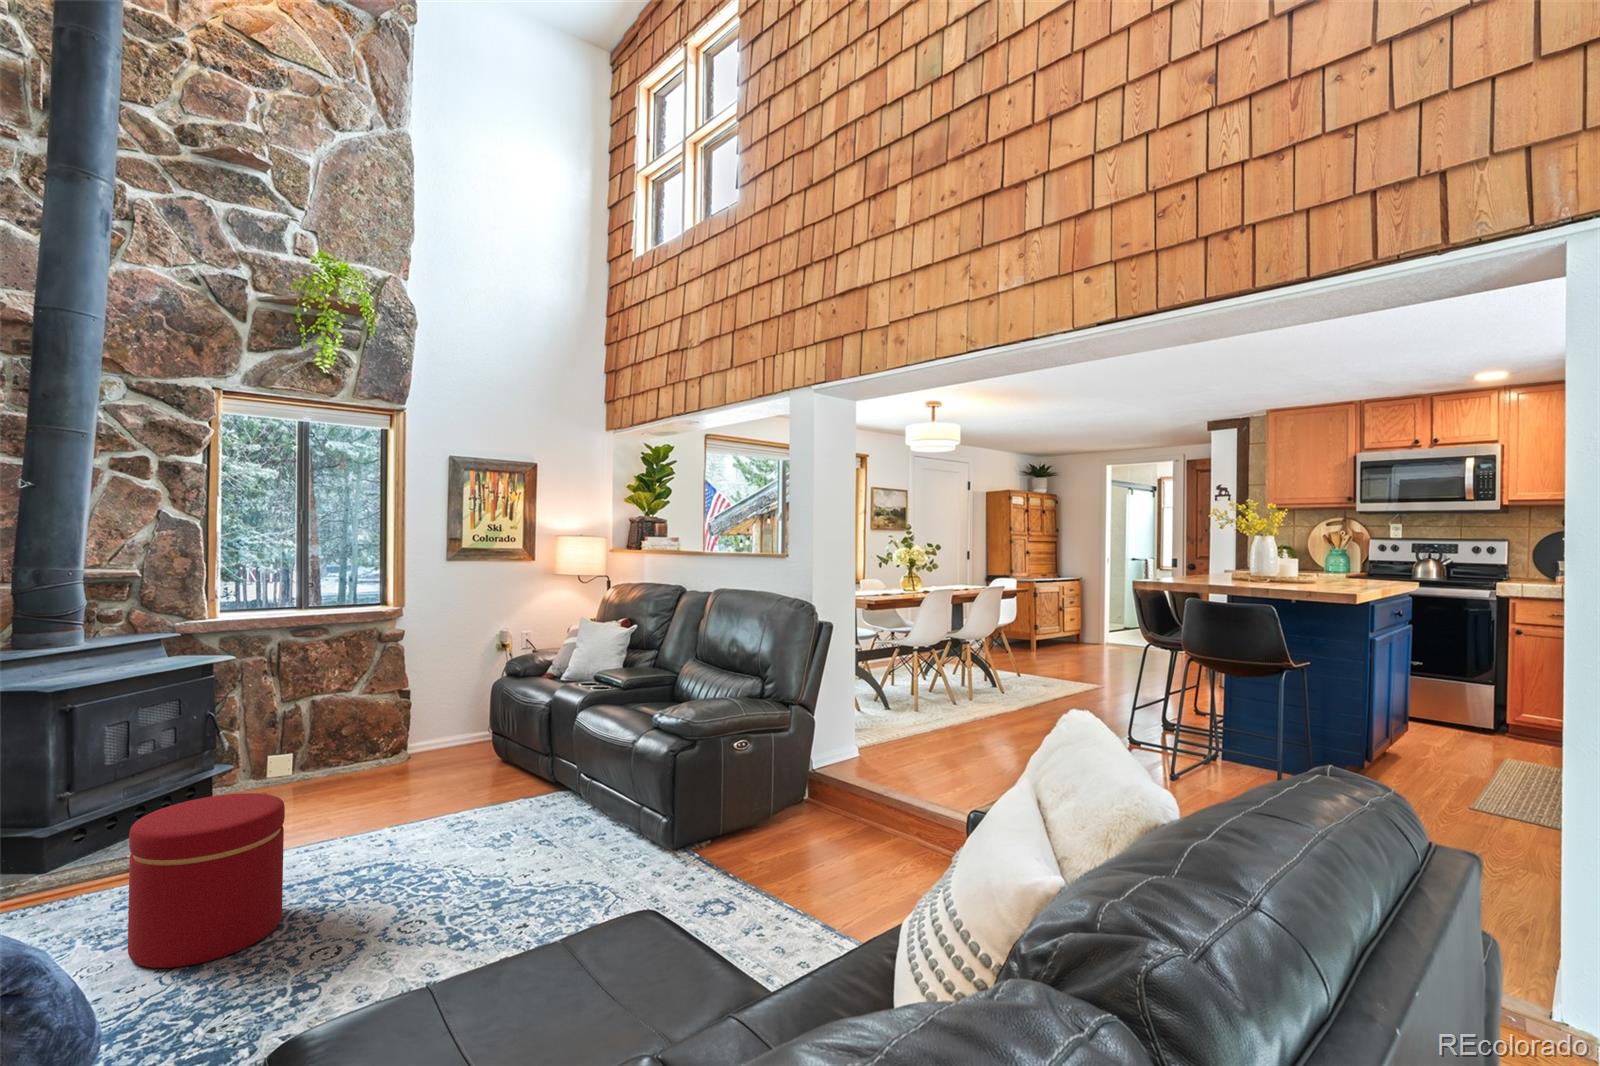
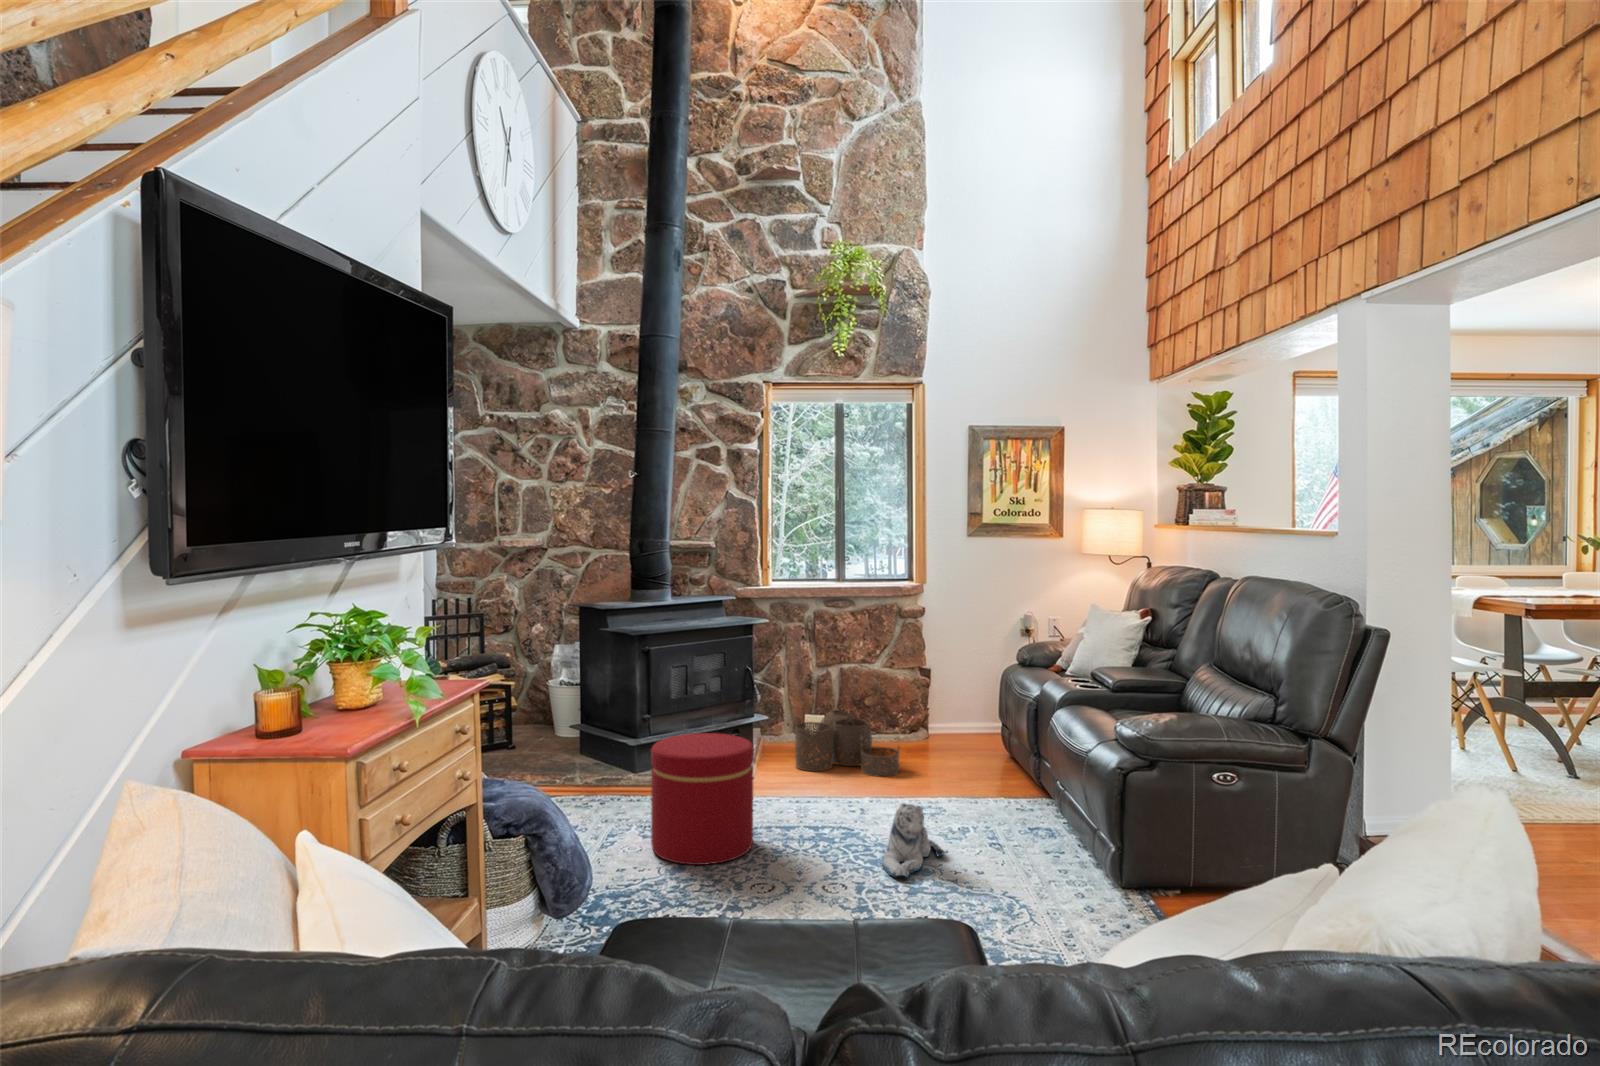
woven basket: none [273,740,404,816] -> present [795,709,900,776]
plush toy: none [444,820,506,898] -> present [882,803,943,878]

